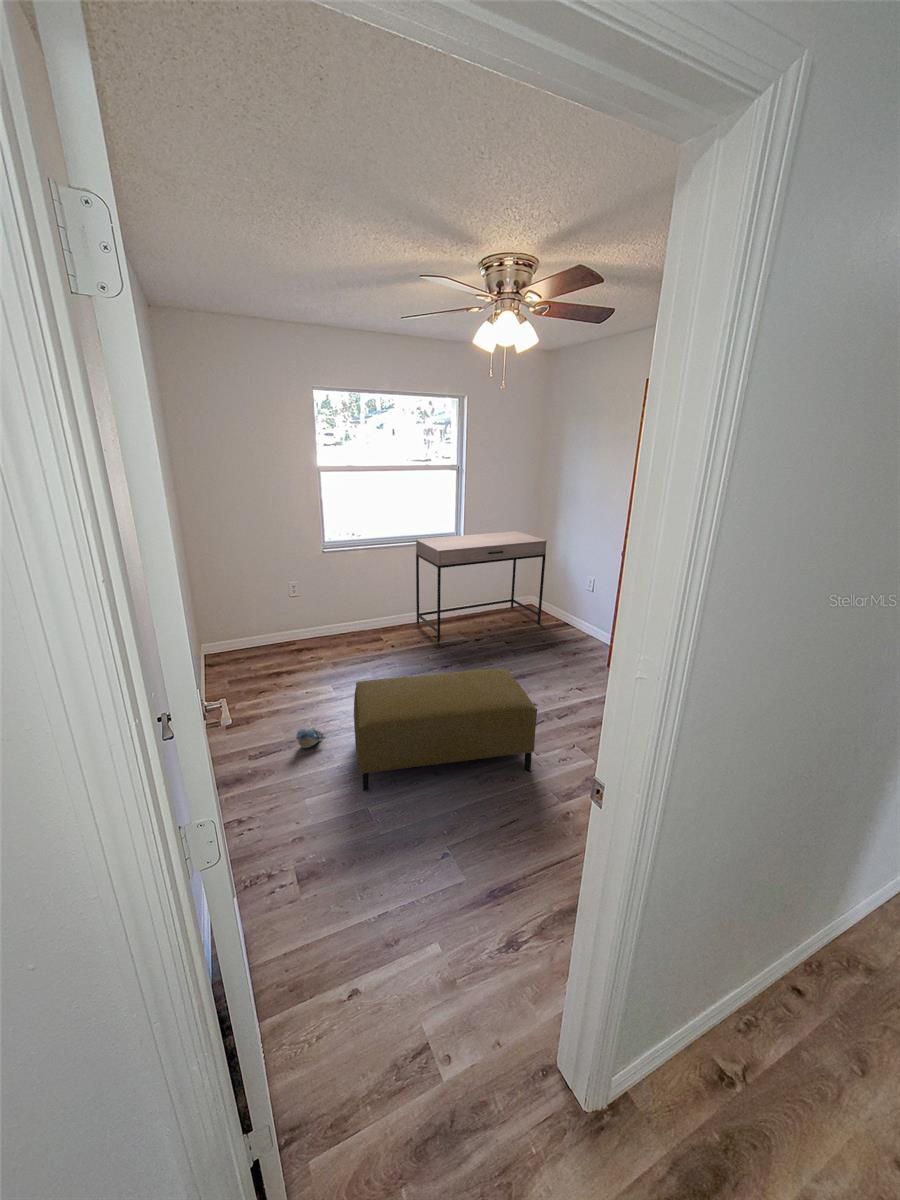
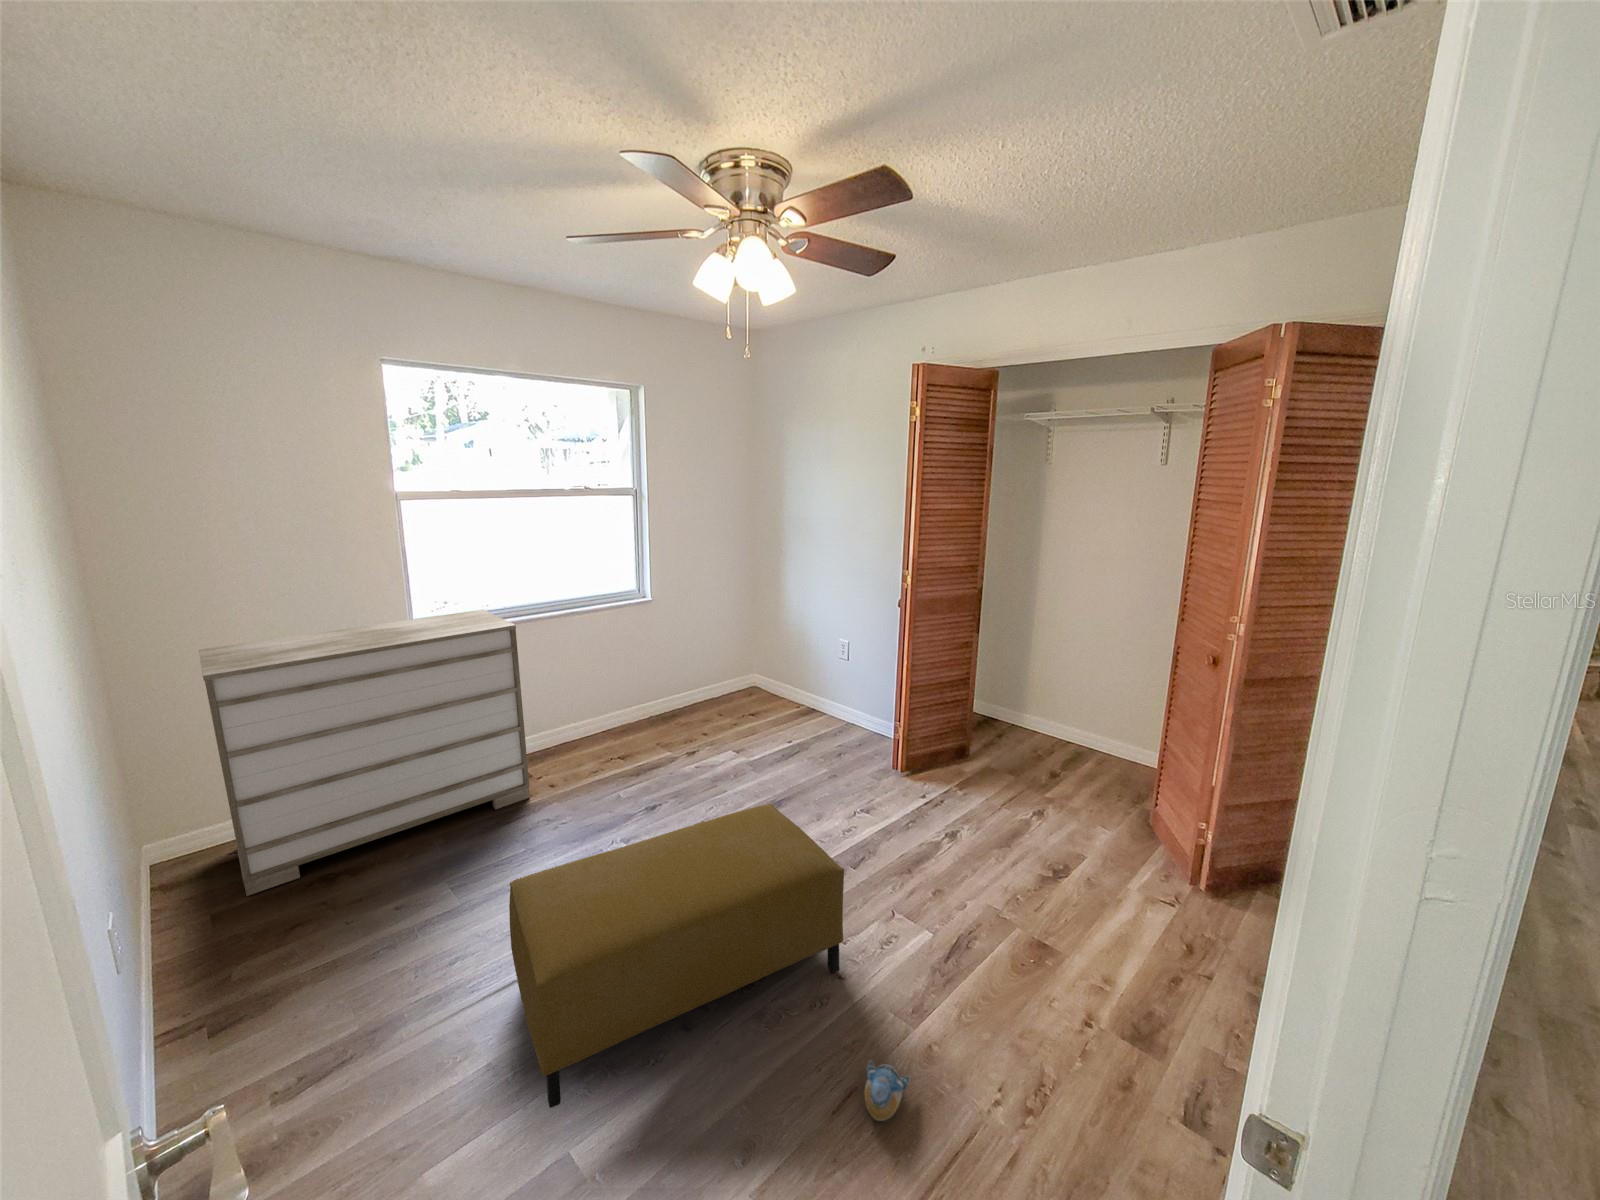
desk: present [416,531,547,642] -> none [576,582,777,768]
dresser: none [227,538,380,673] -> present [199,610,530,896]
plush toy: present [296,729,326,748] -> present [864,1060,911,1121]

